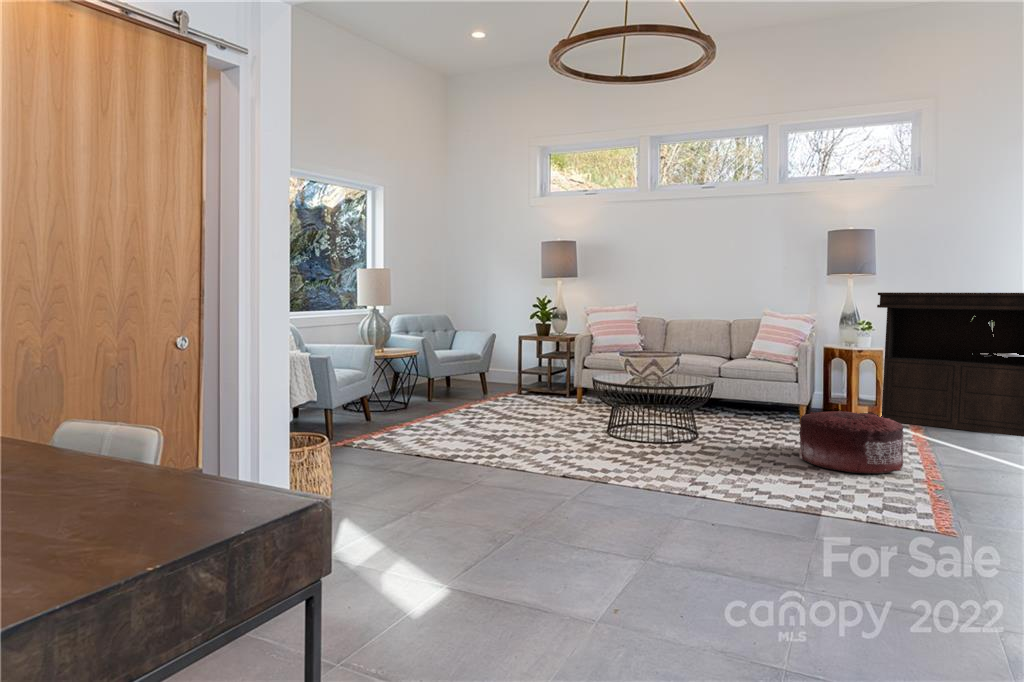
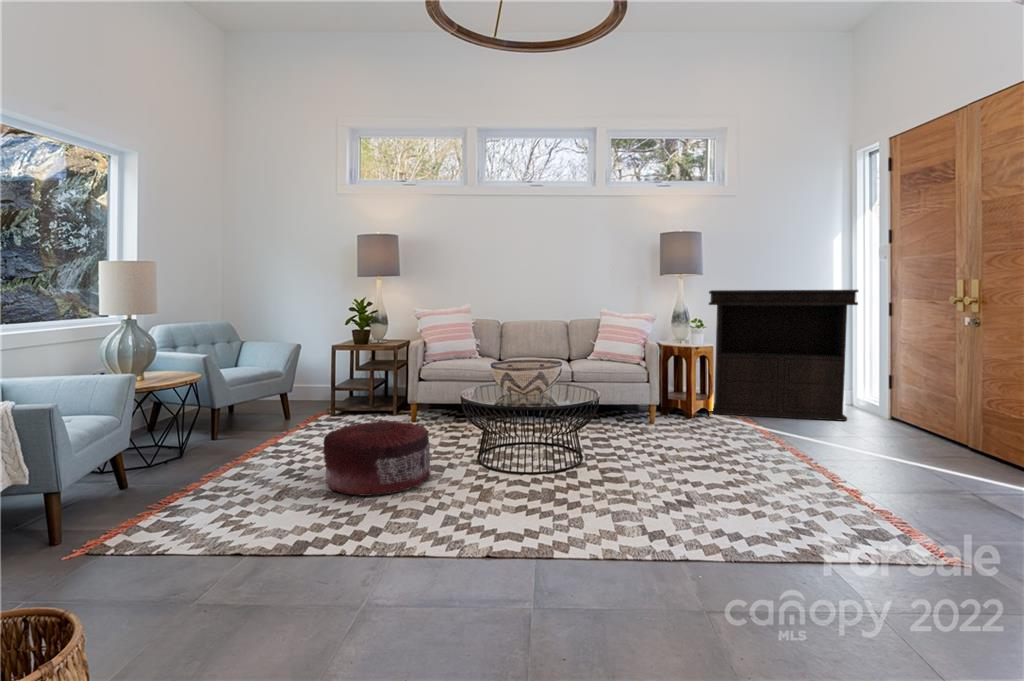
pouf: present [799,411,903,473] -> present [323,420,431,496]

